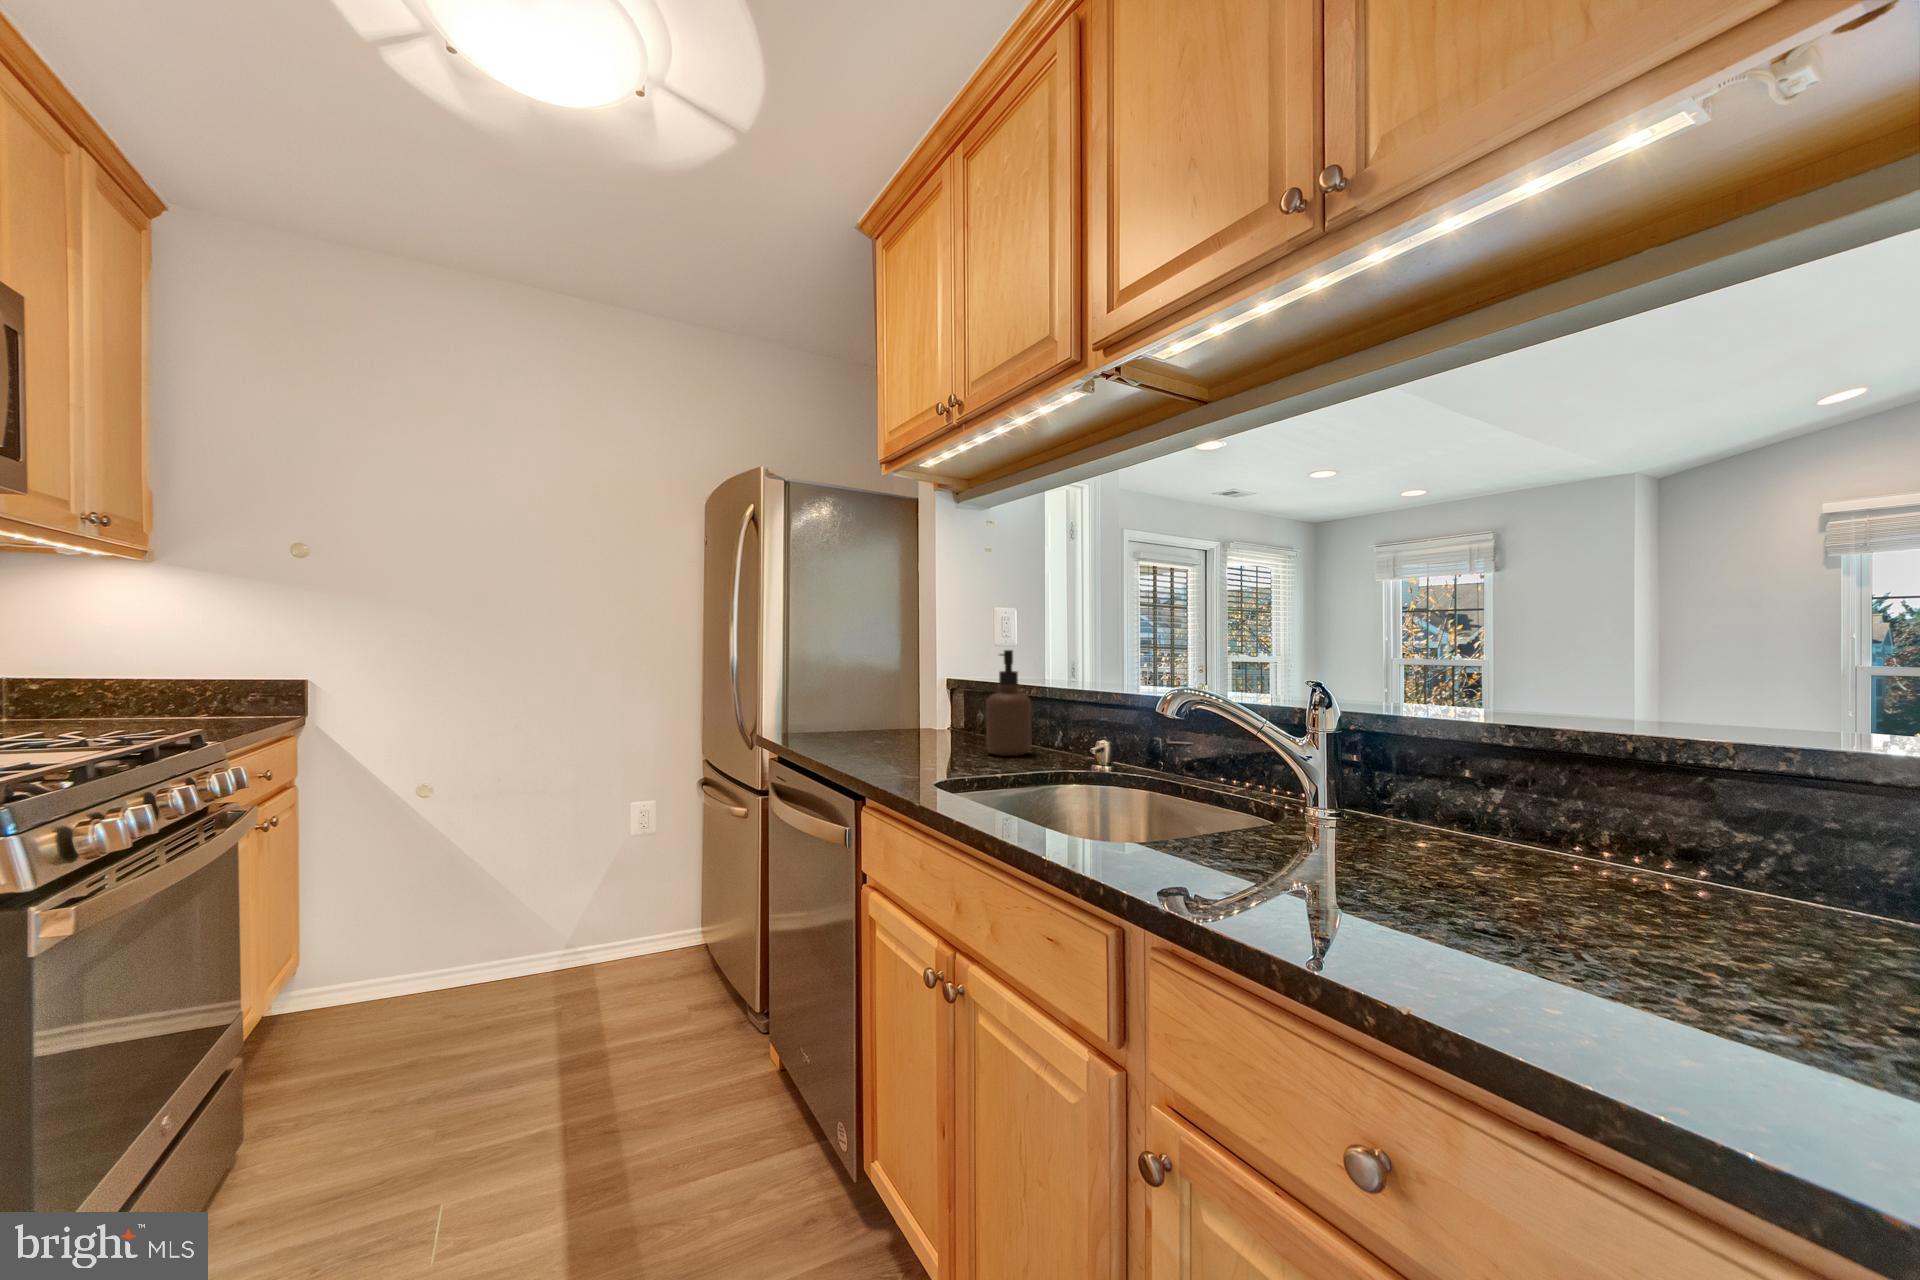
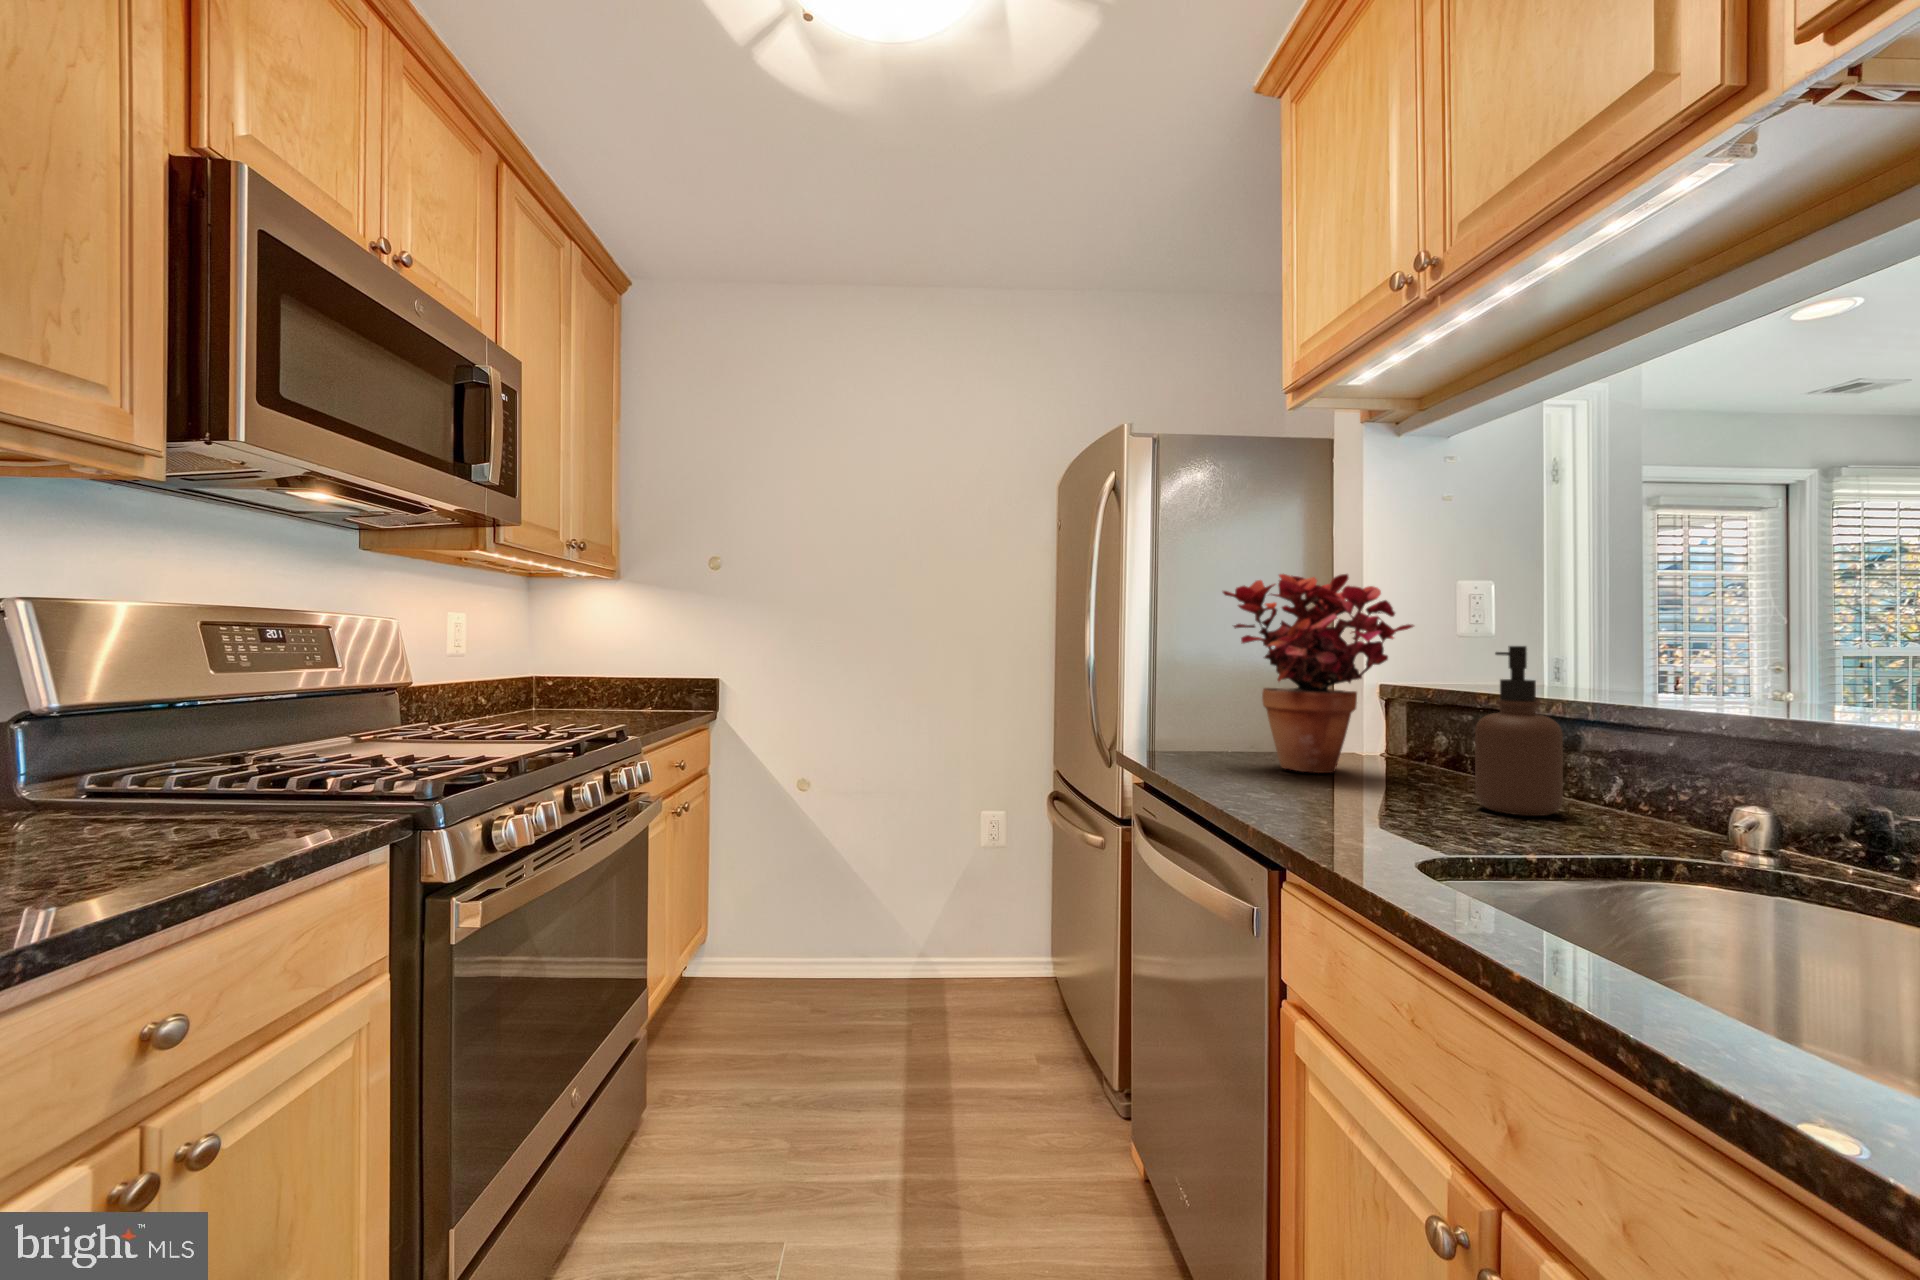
potted plant: none [836,598,962,741] -> present [1223,574,1414,773]

